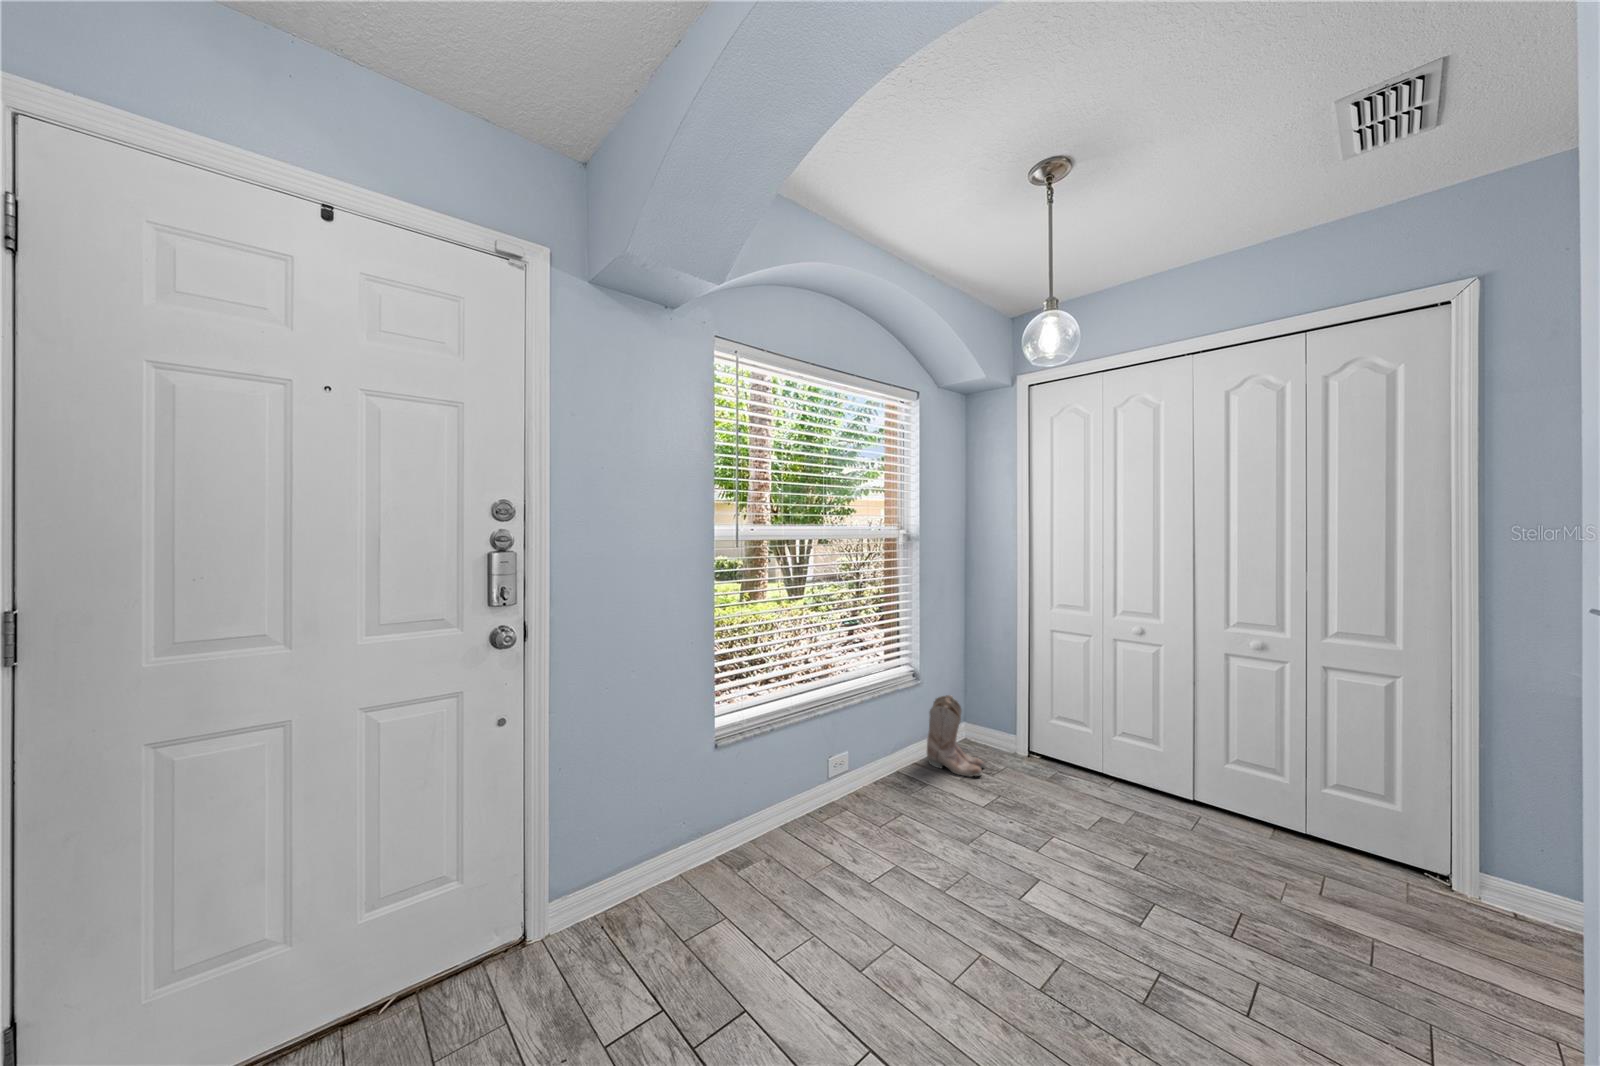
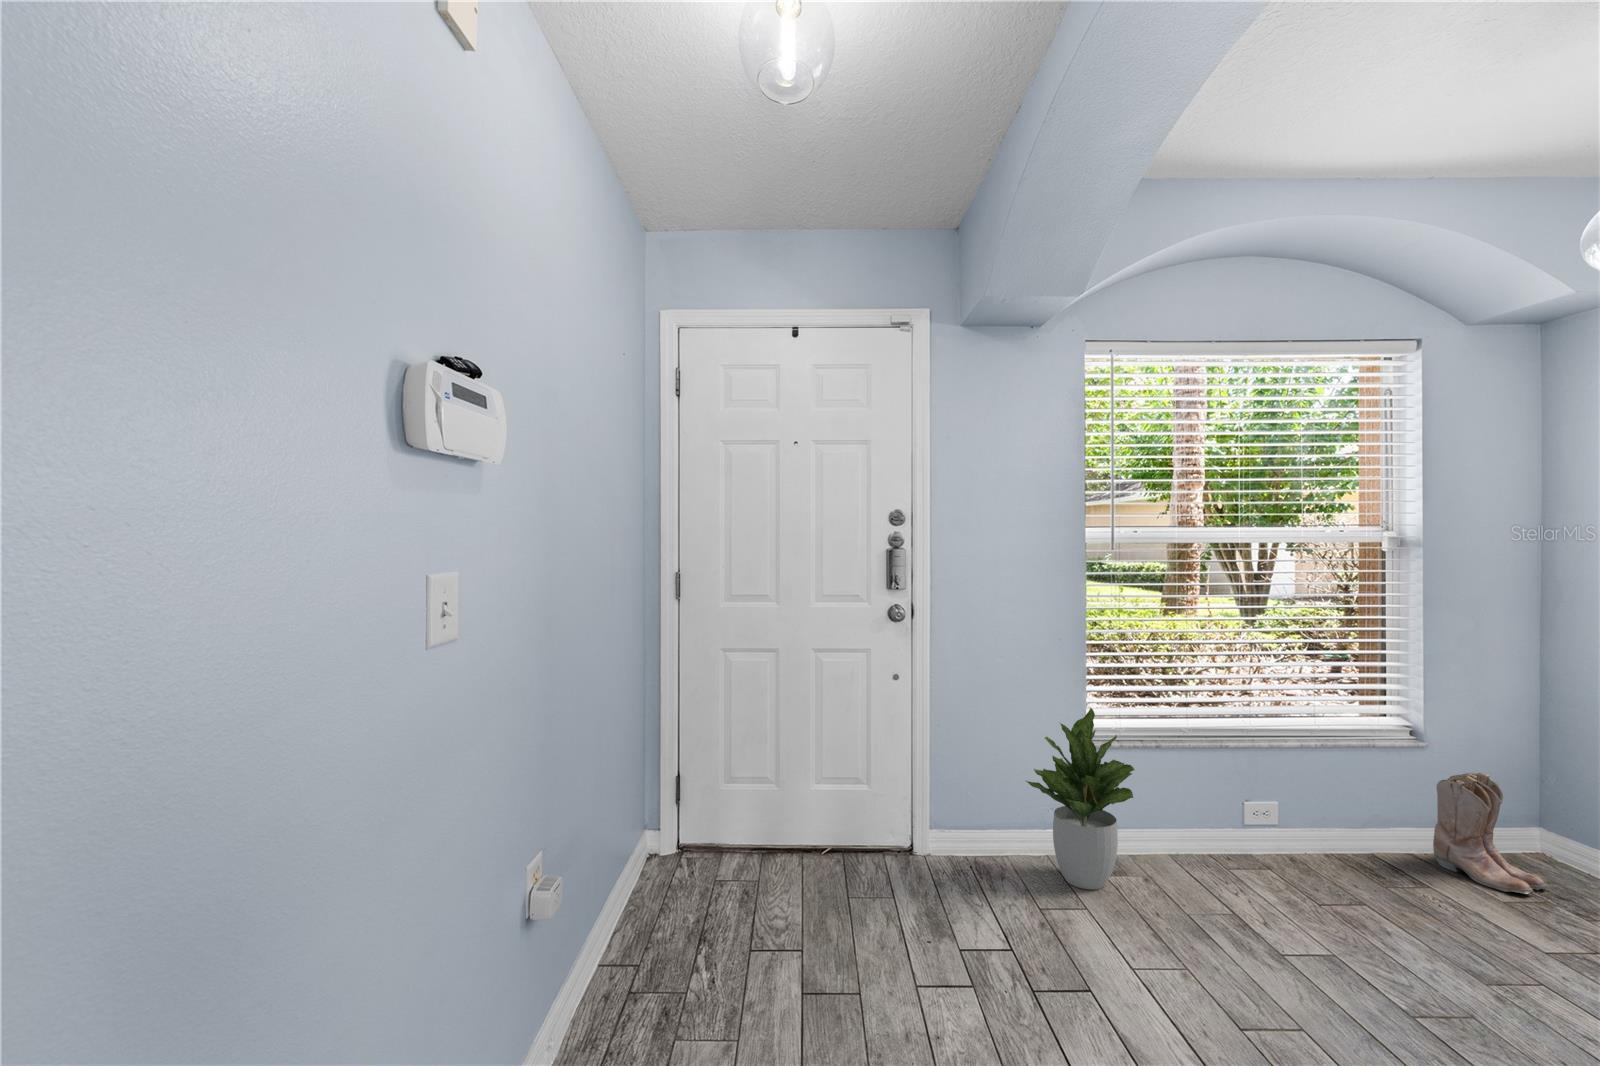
potted plant: none [666,713,784,909] -> present [1026,708,1134,890]

